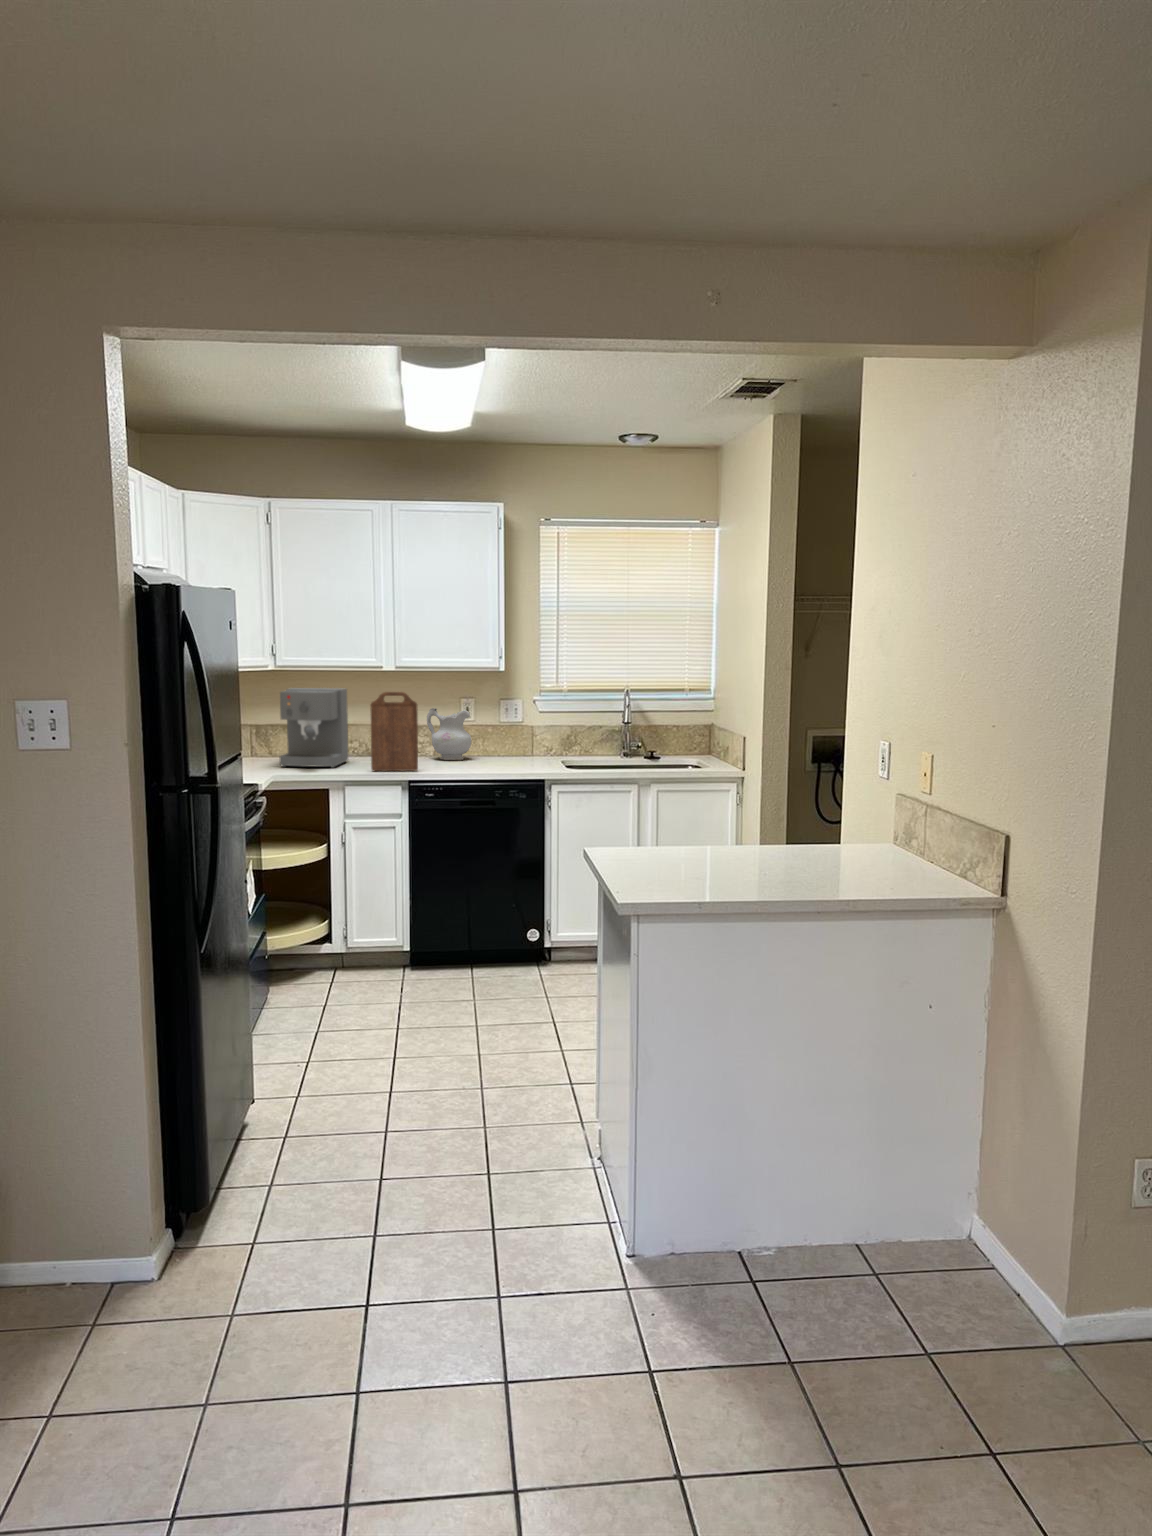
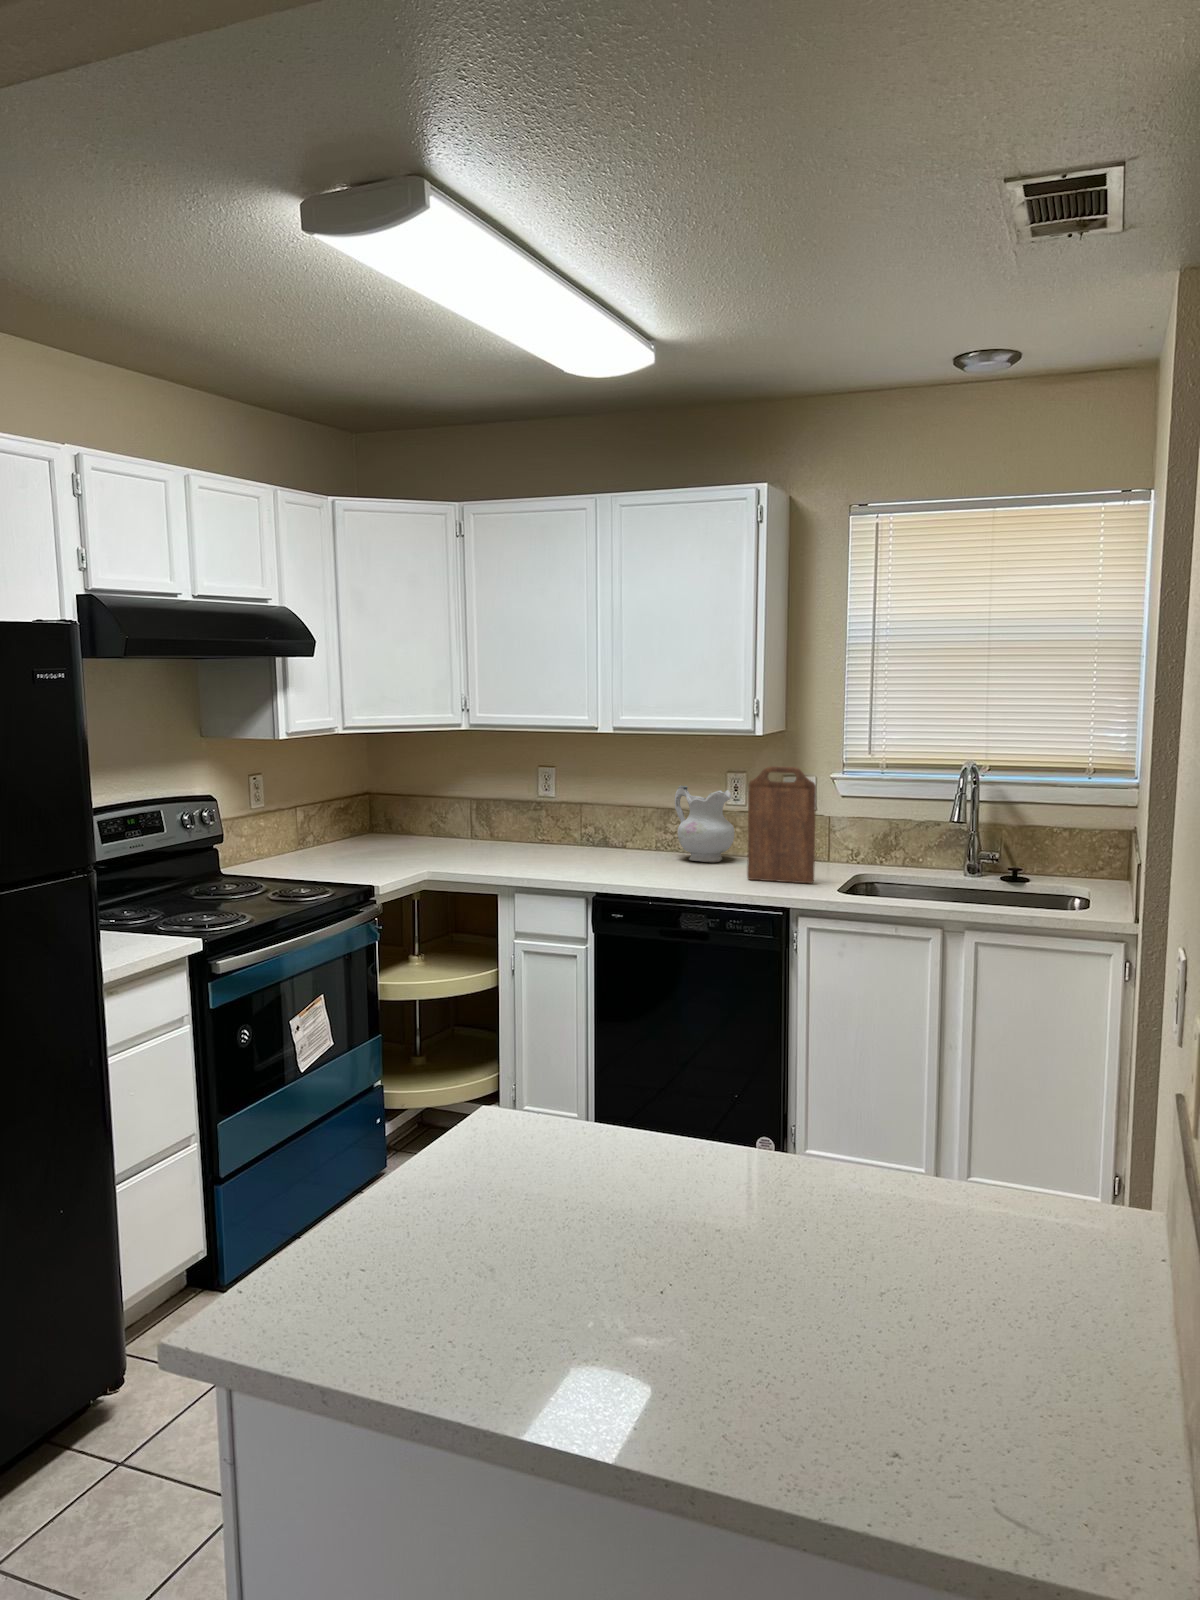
coffee maker: present [280,688,348,768] -> none [461,753,561,865]
cutting board: present [370,692,418,771] -> present [747,766,816,883]

